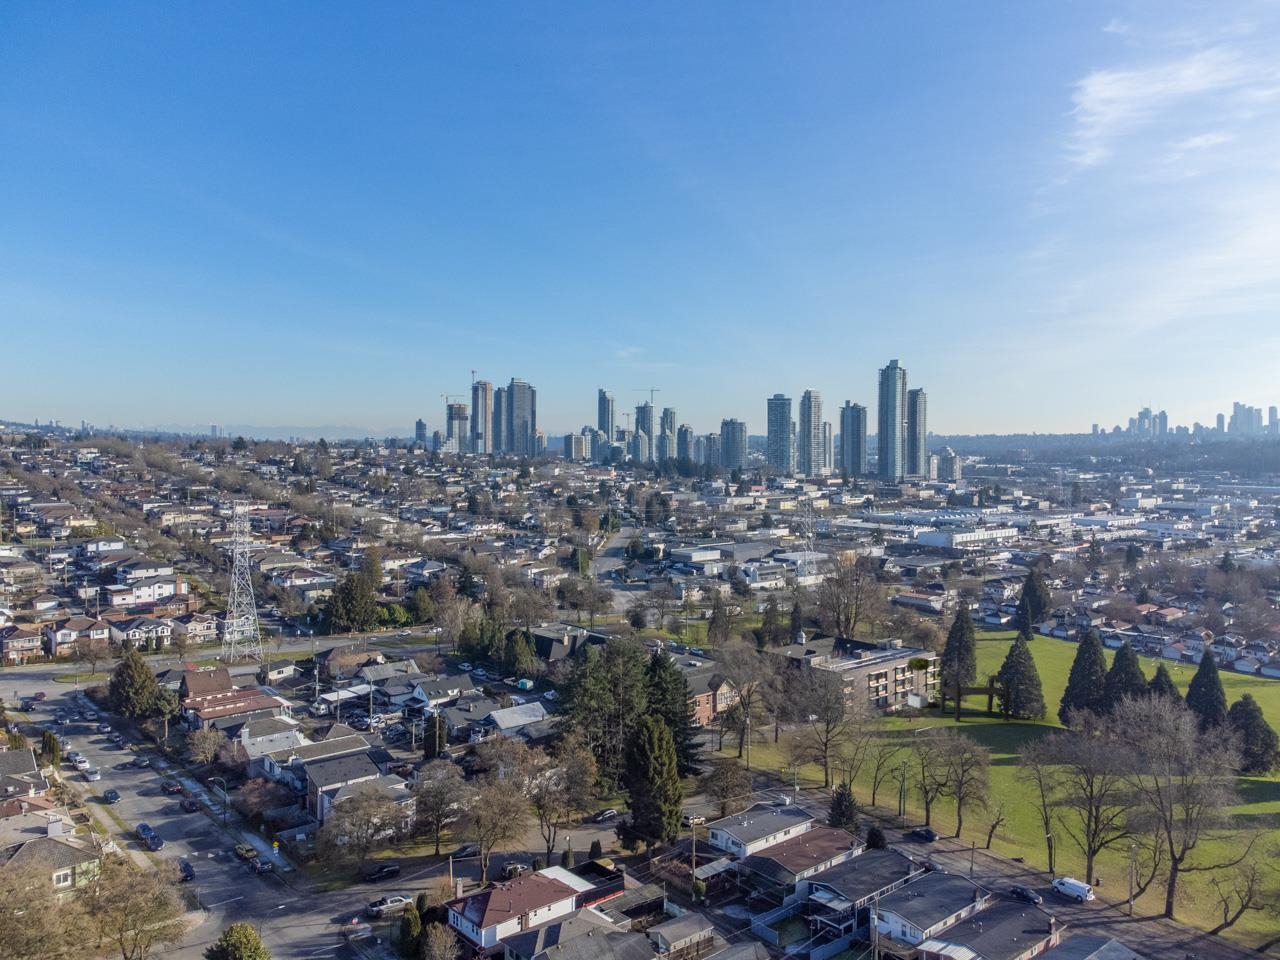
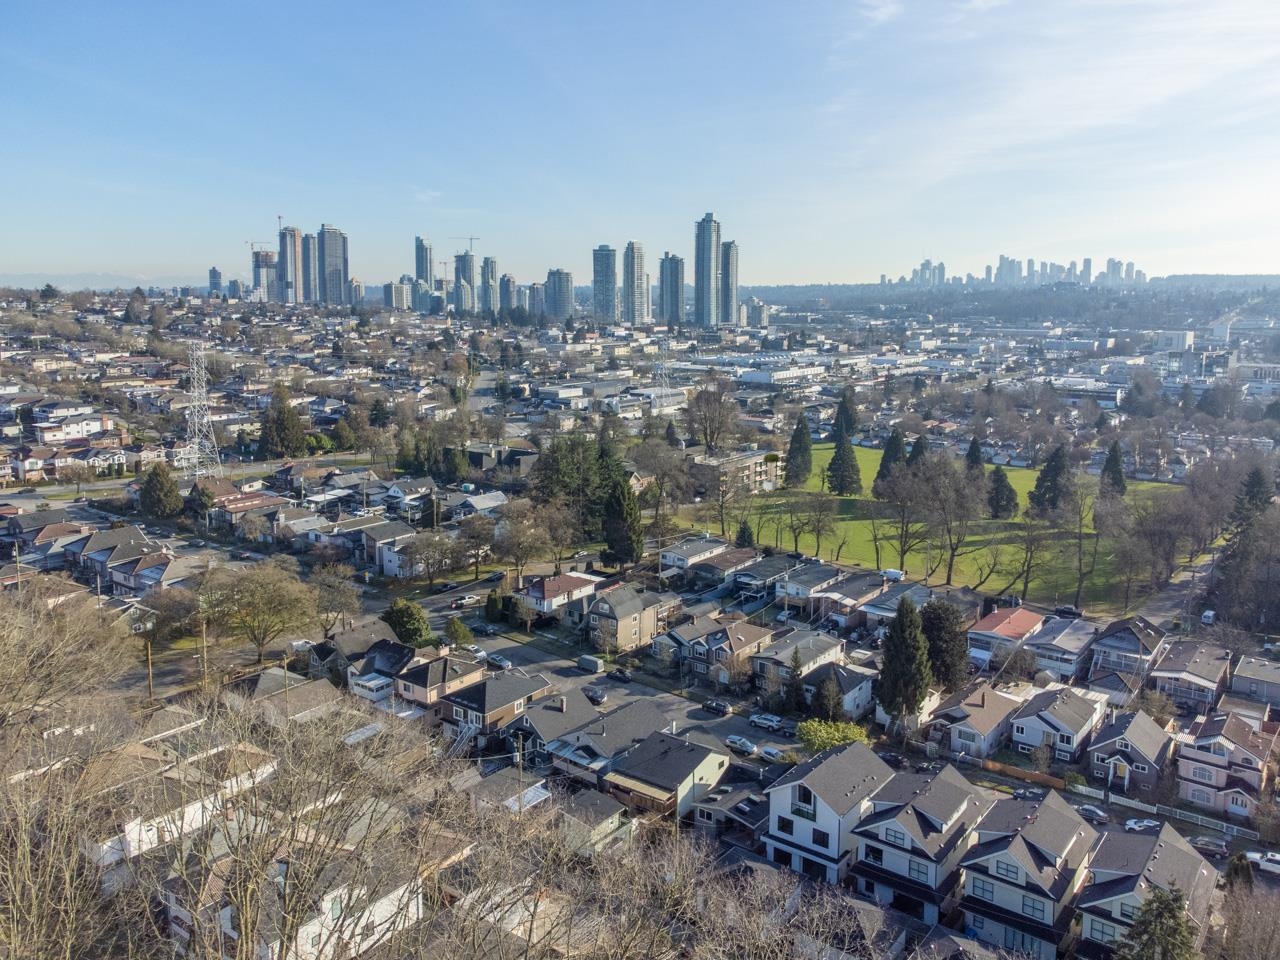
bench: present [940,675,1010,722] -> none [787,462,835,496]

